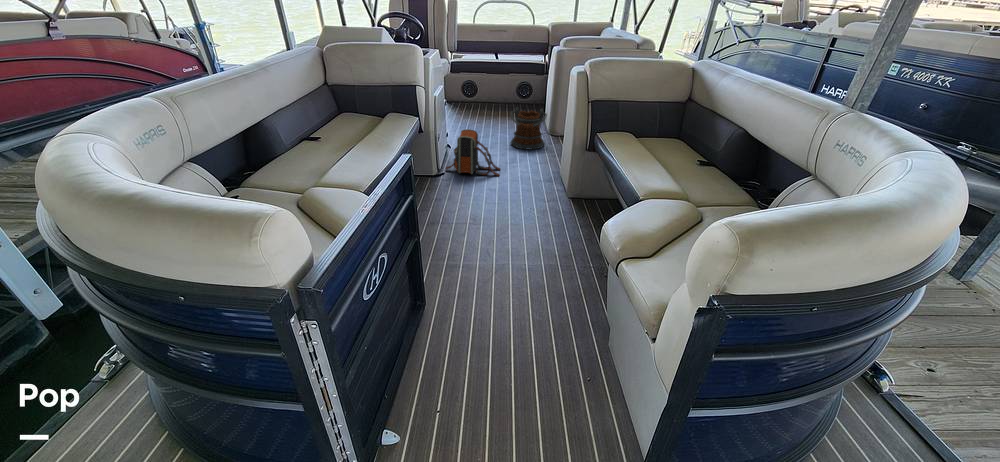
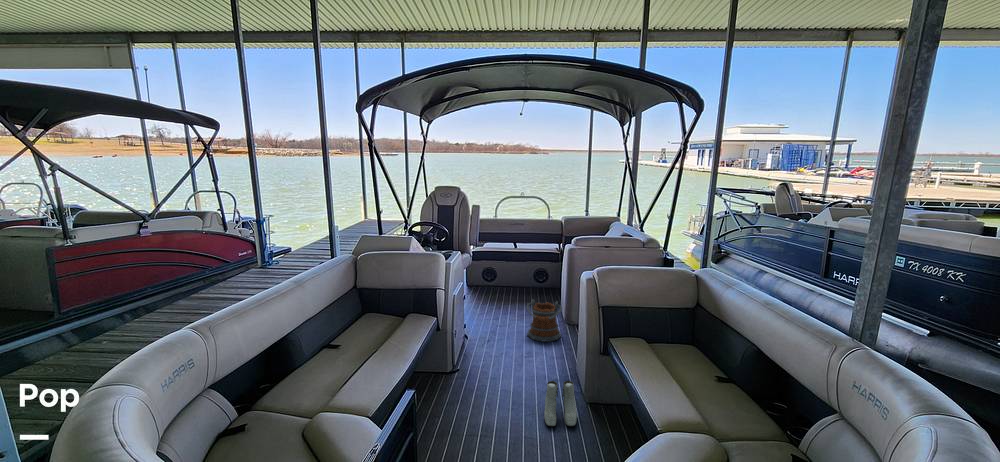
backpack: present [446,129,500,176] -> none [461,325,516,374]
boots: none [529,177,559,216] -> present [544,381,577,426]

